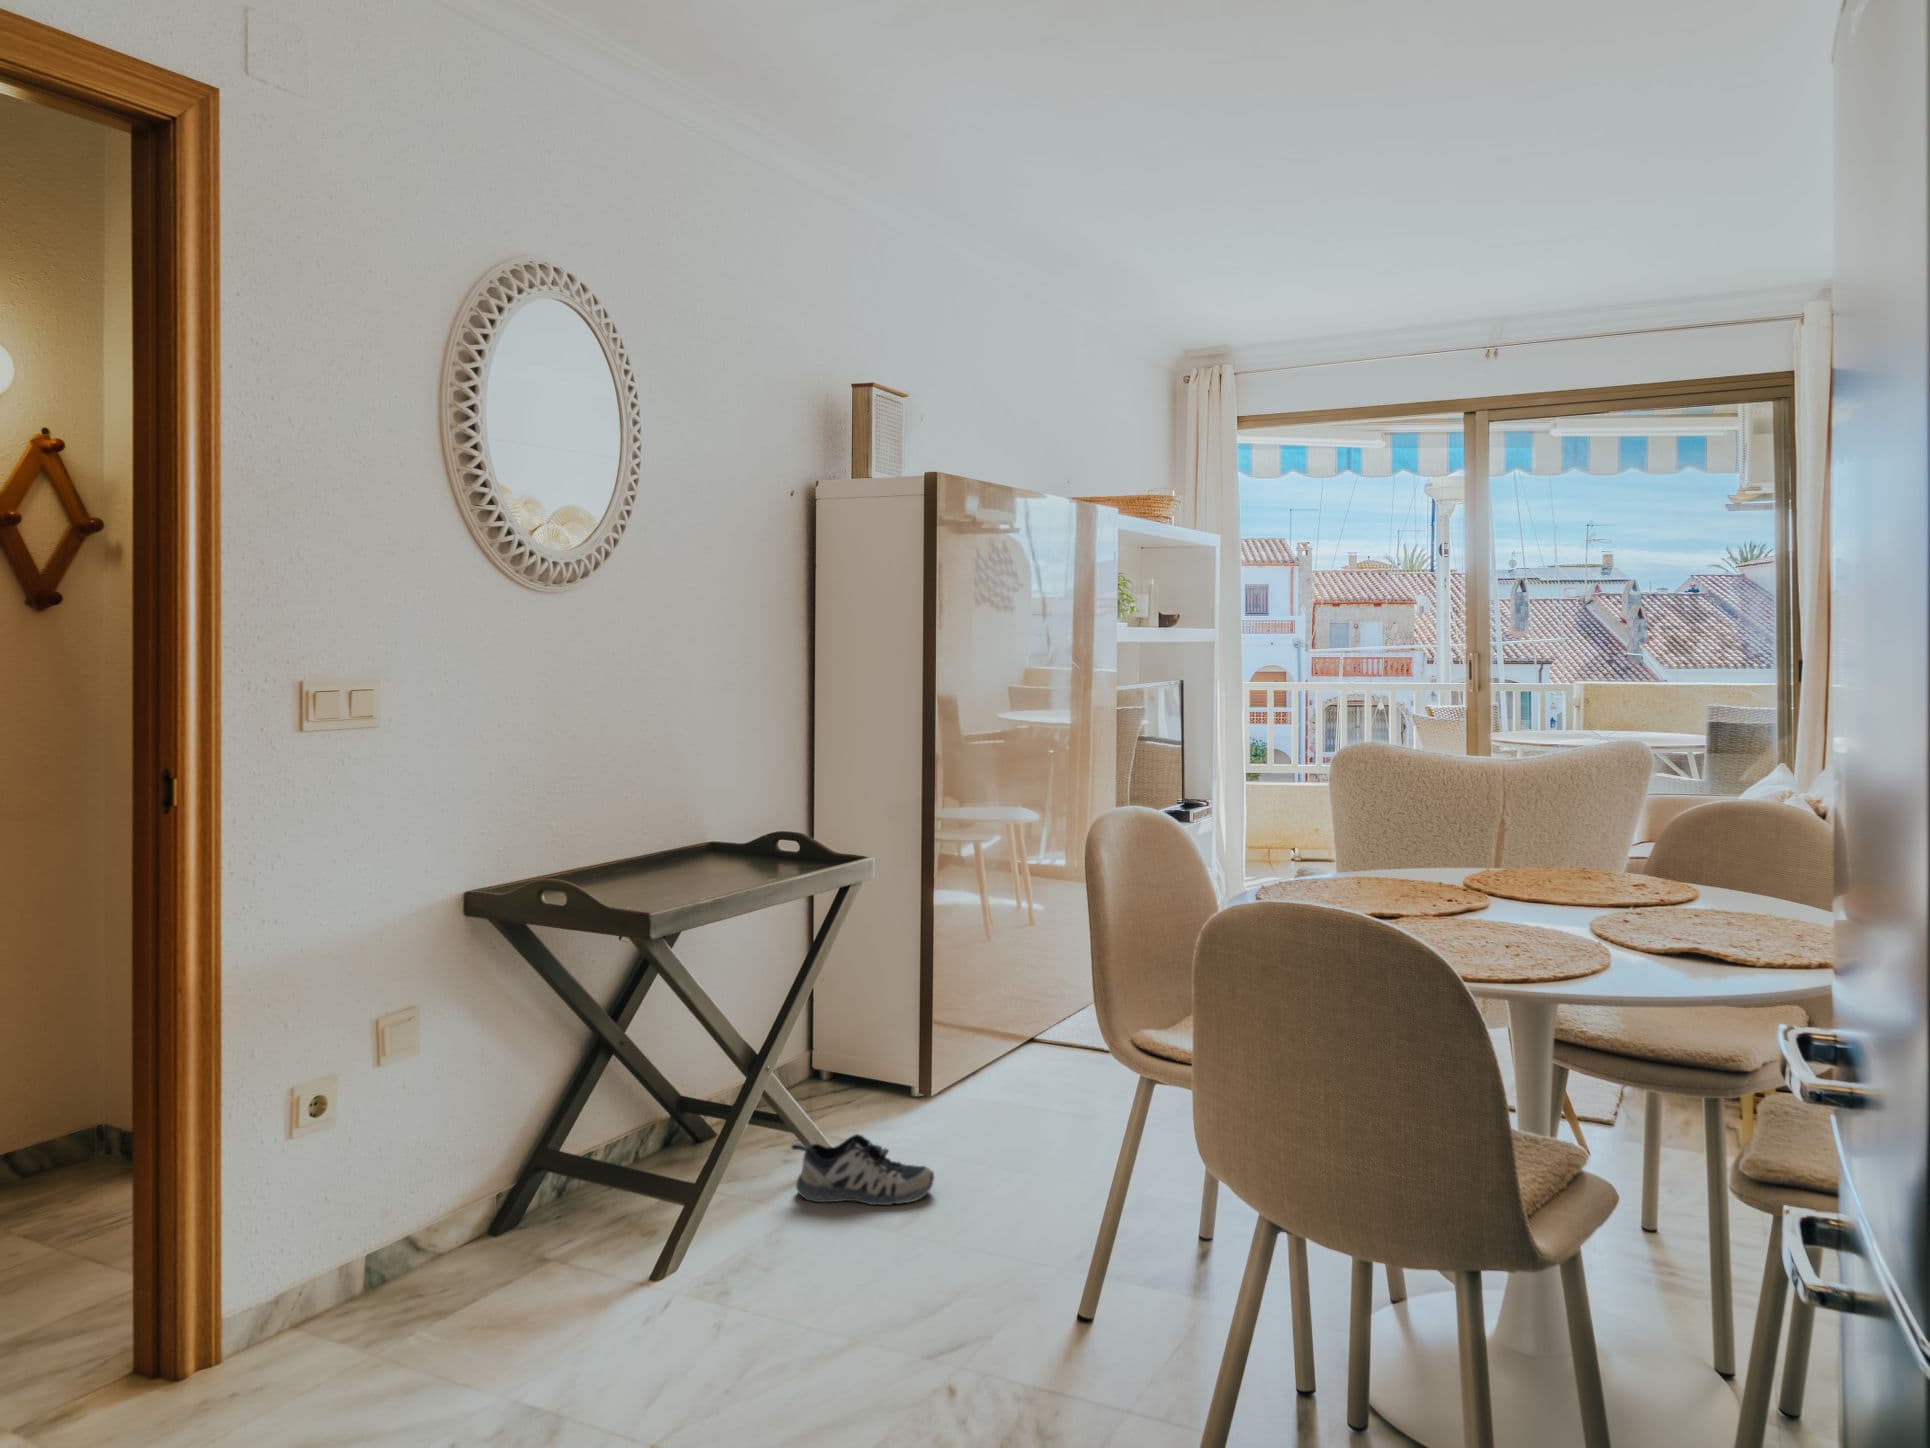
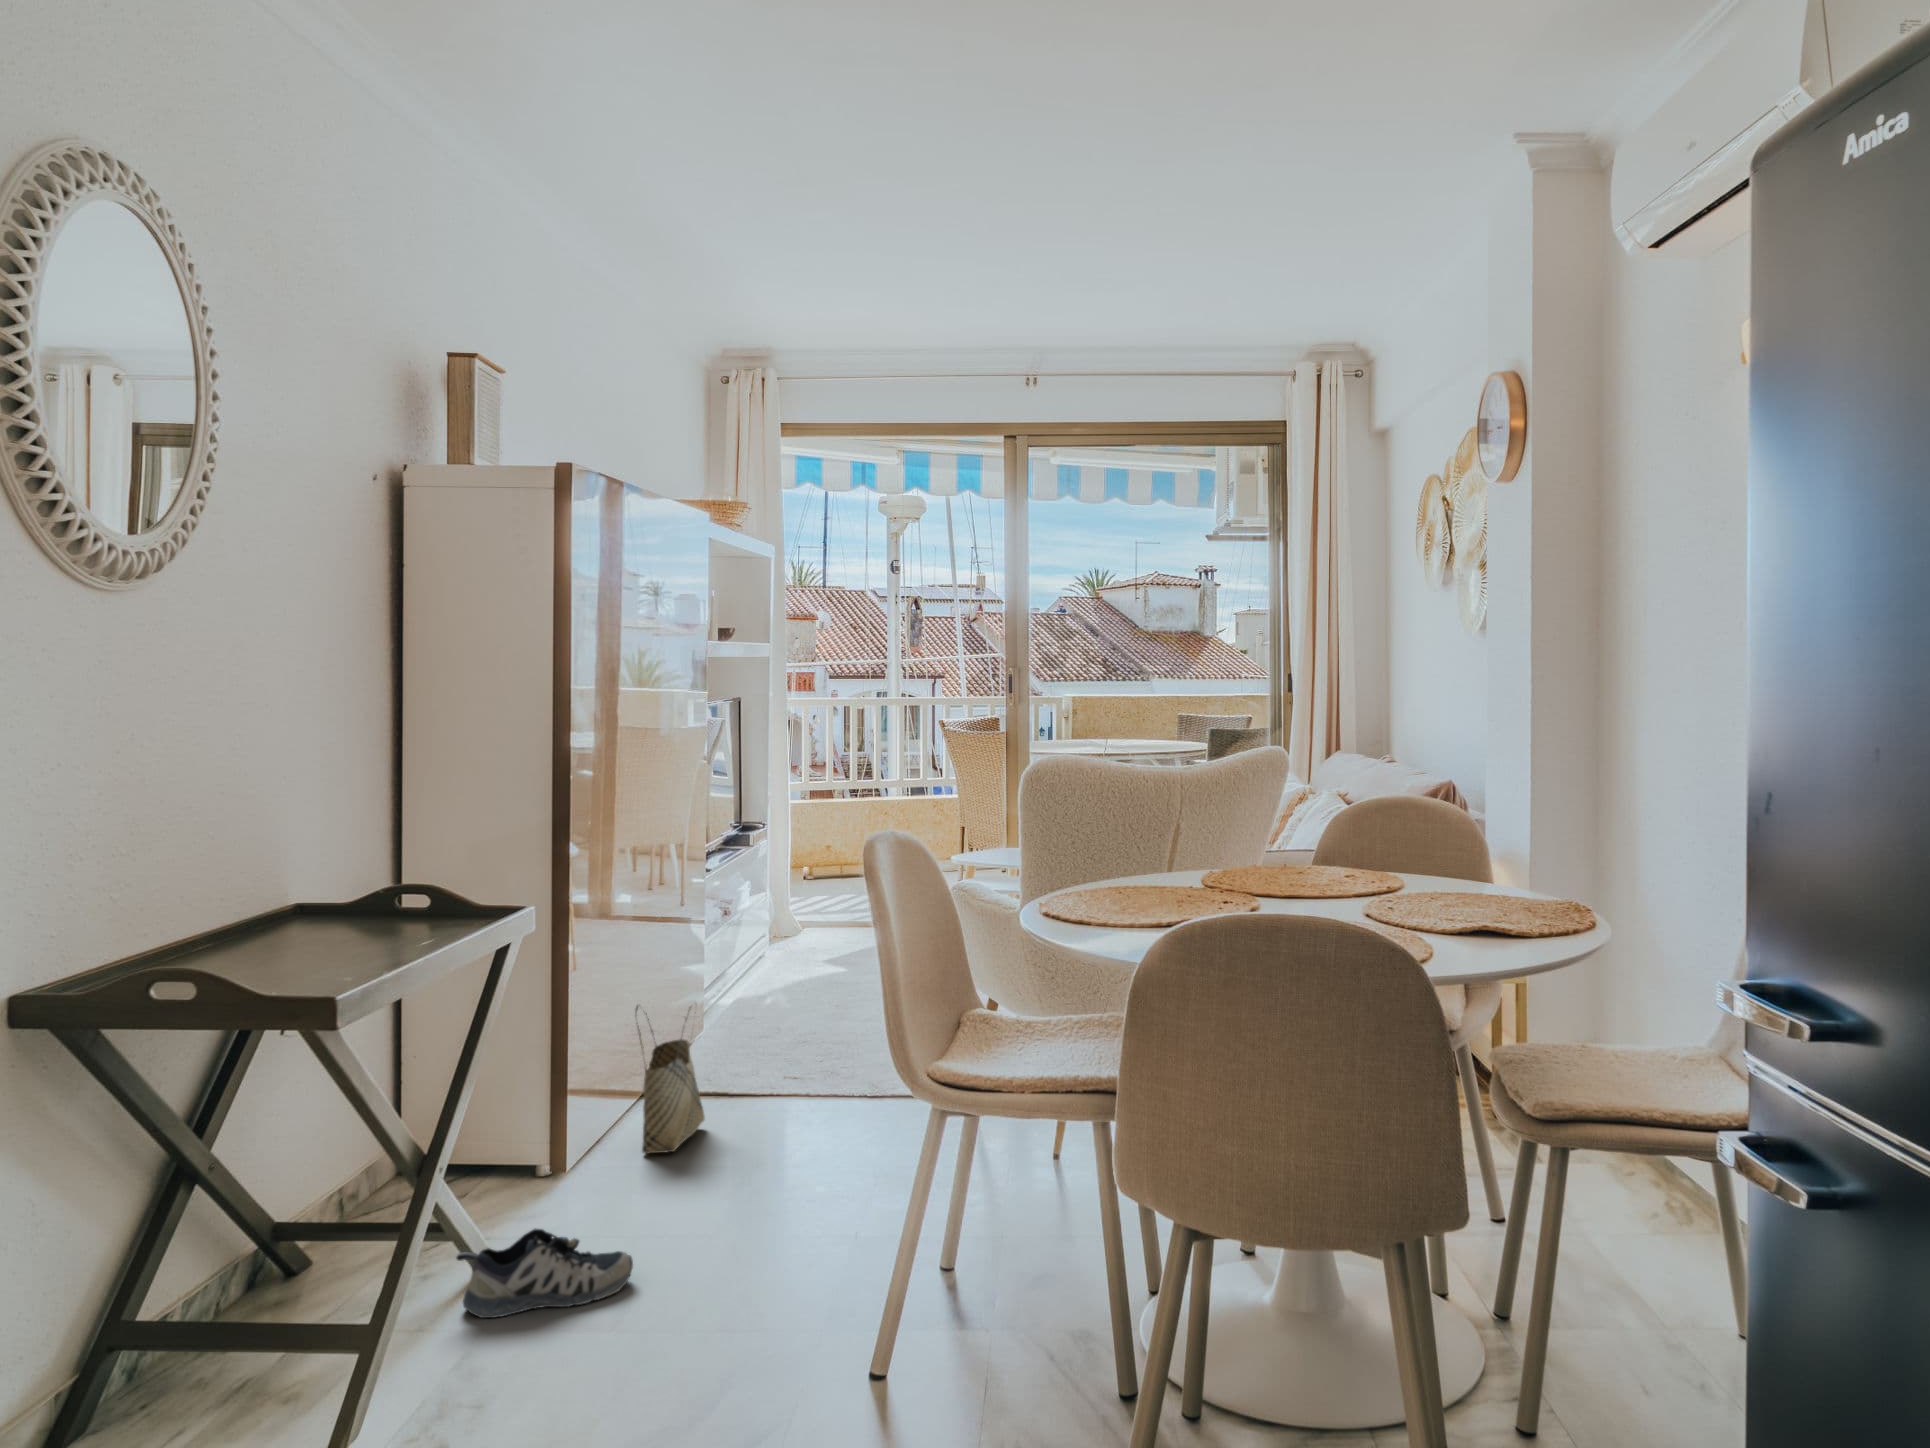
woven basket: none [999,956,1063,1091] -> present [635,1005,705,1154]

